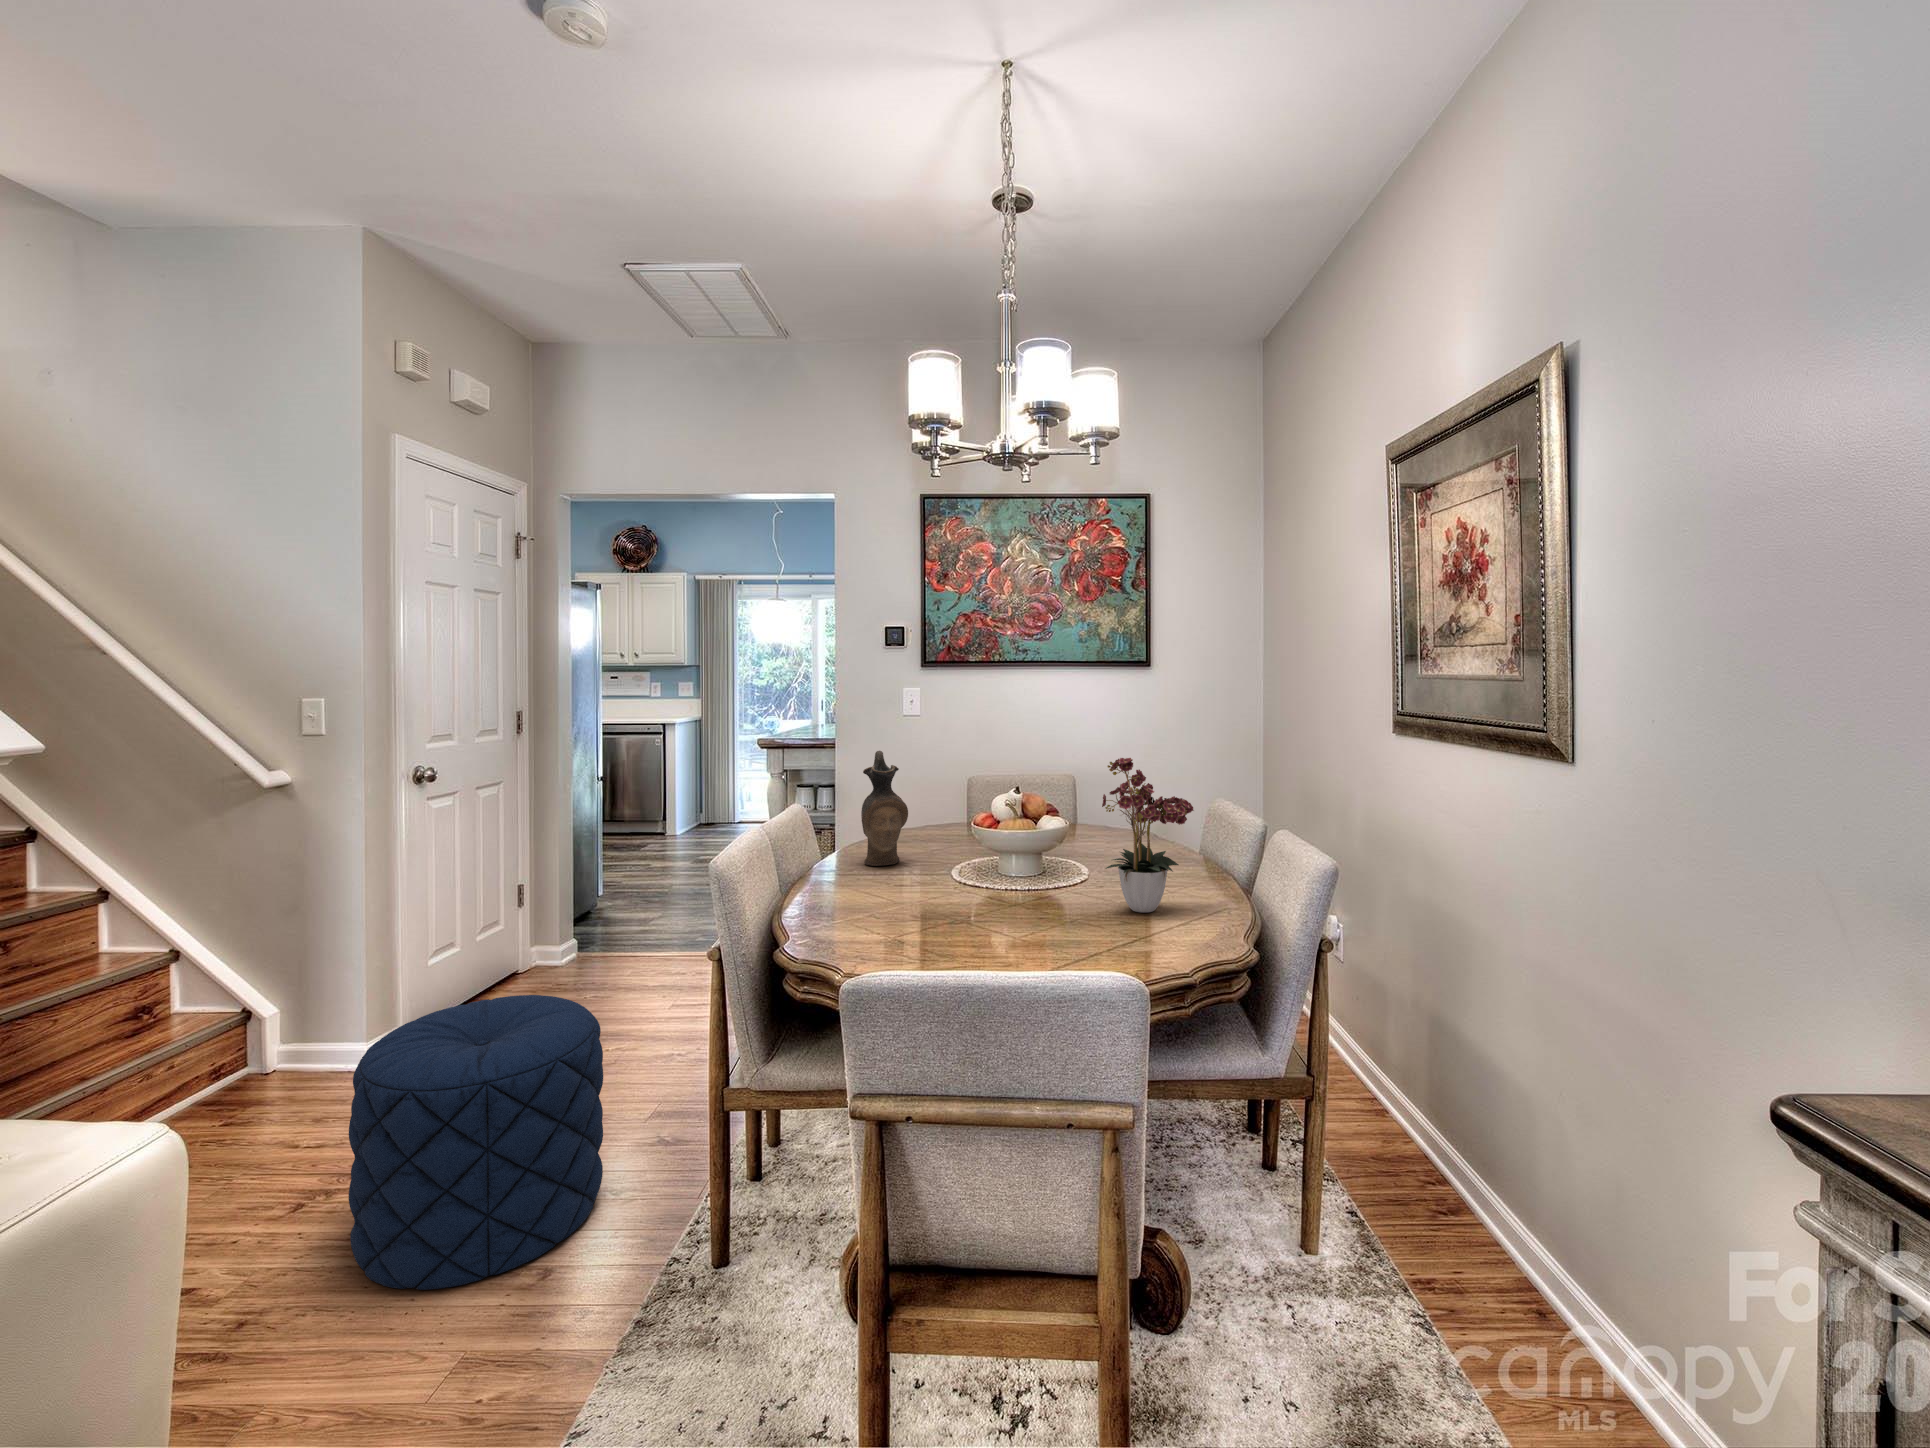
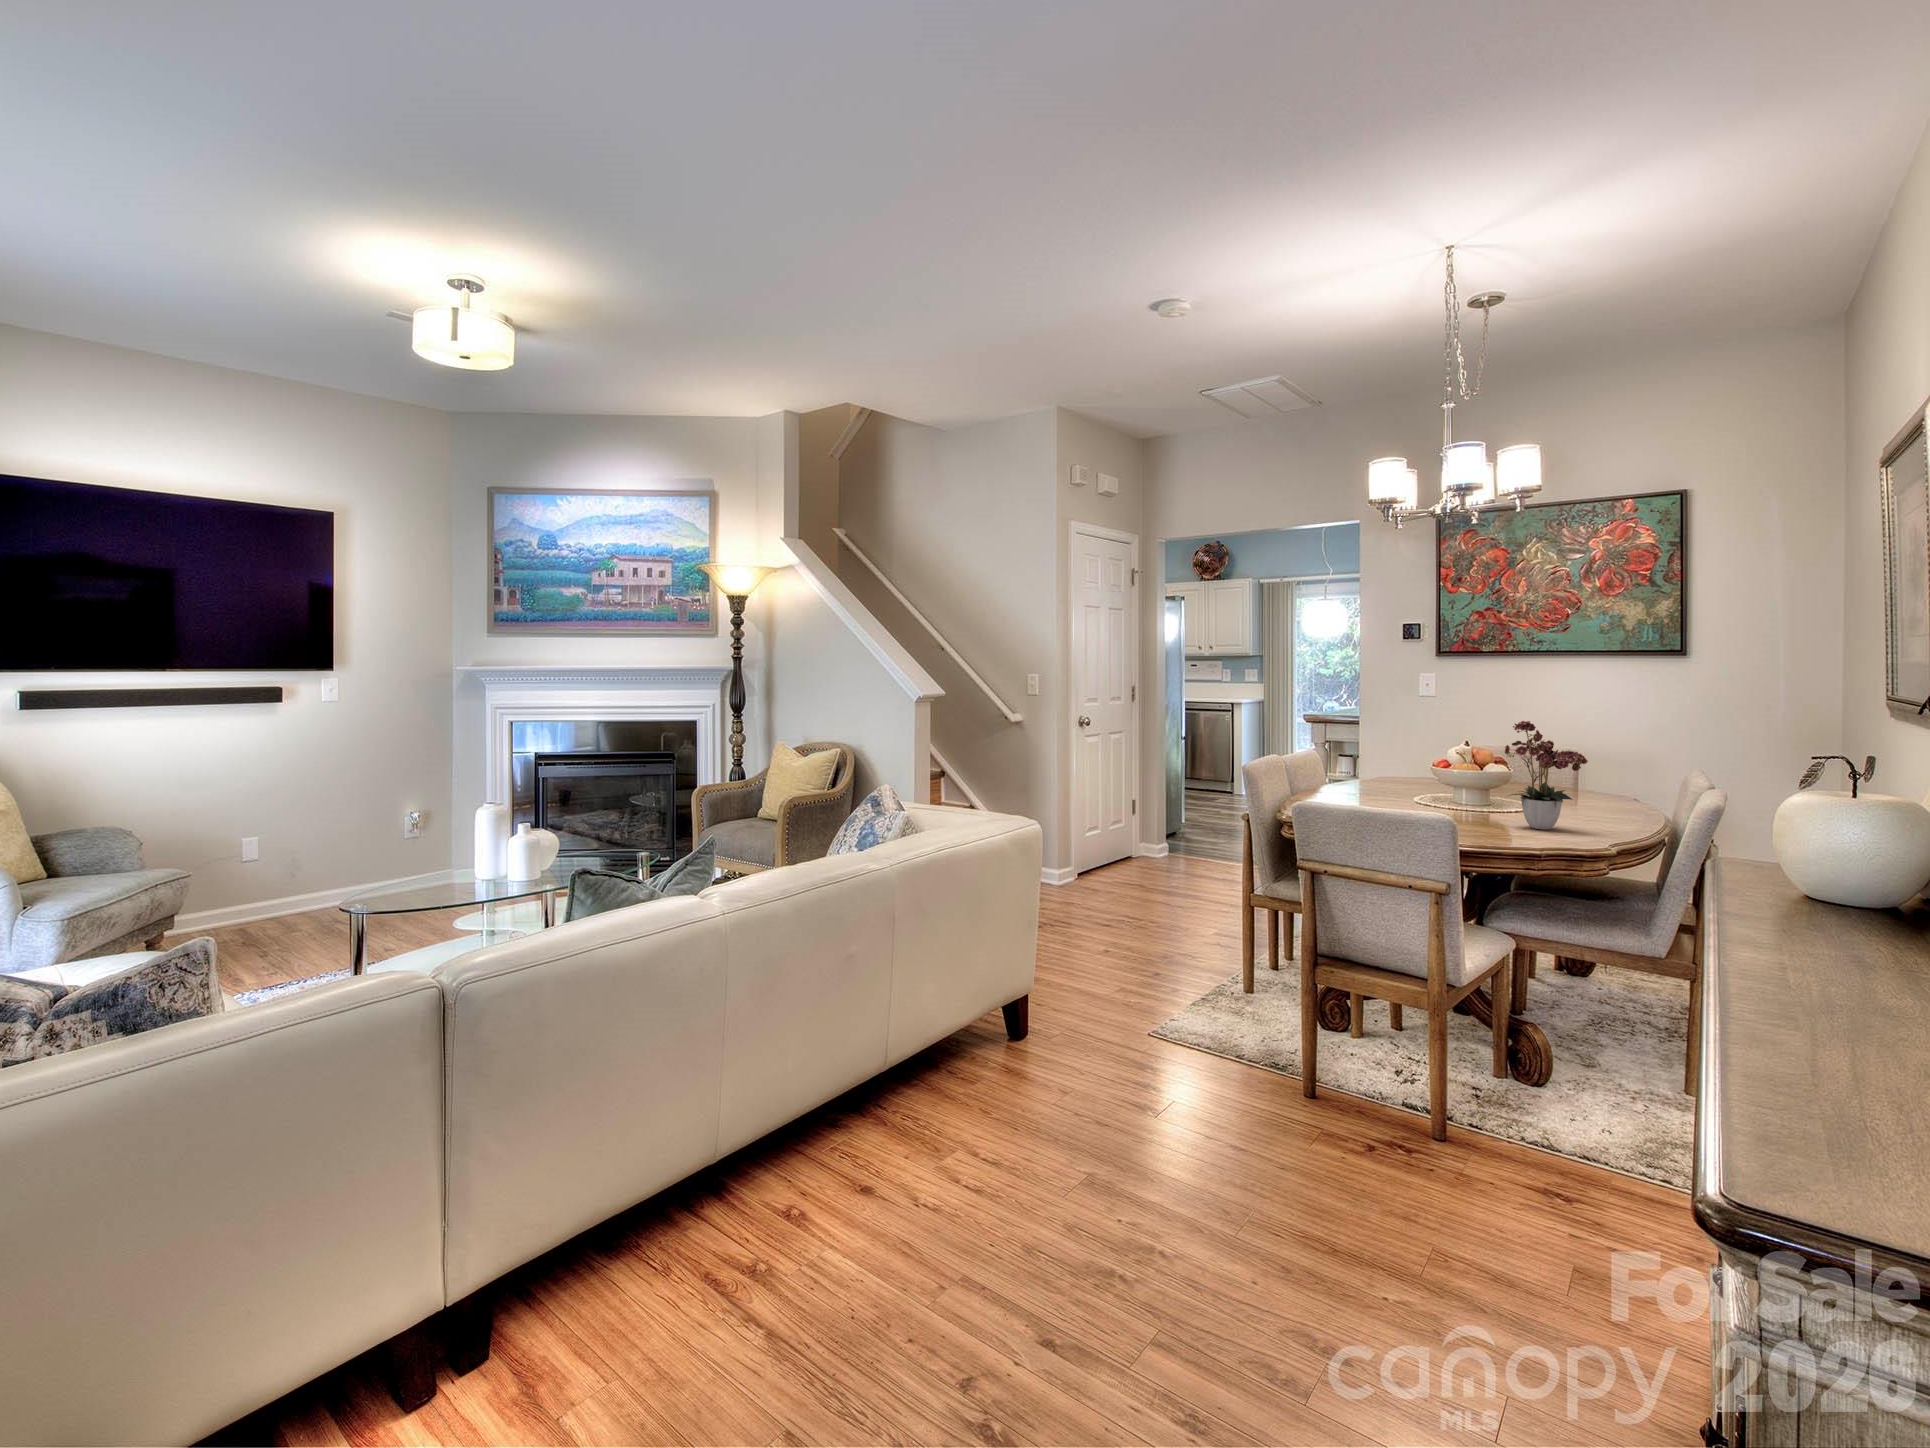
ceramic pitcher: present [861,751,908,866] -> none [1348,715,1382,792]
pouf: present [349,995,603,1290] -> none [1066,840,1182,970]

